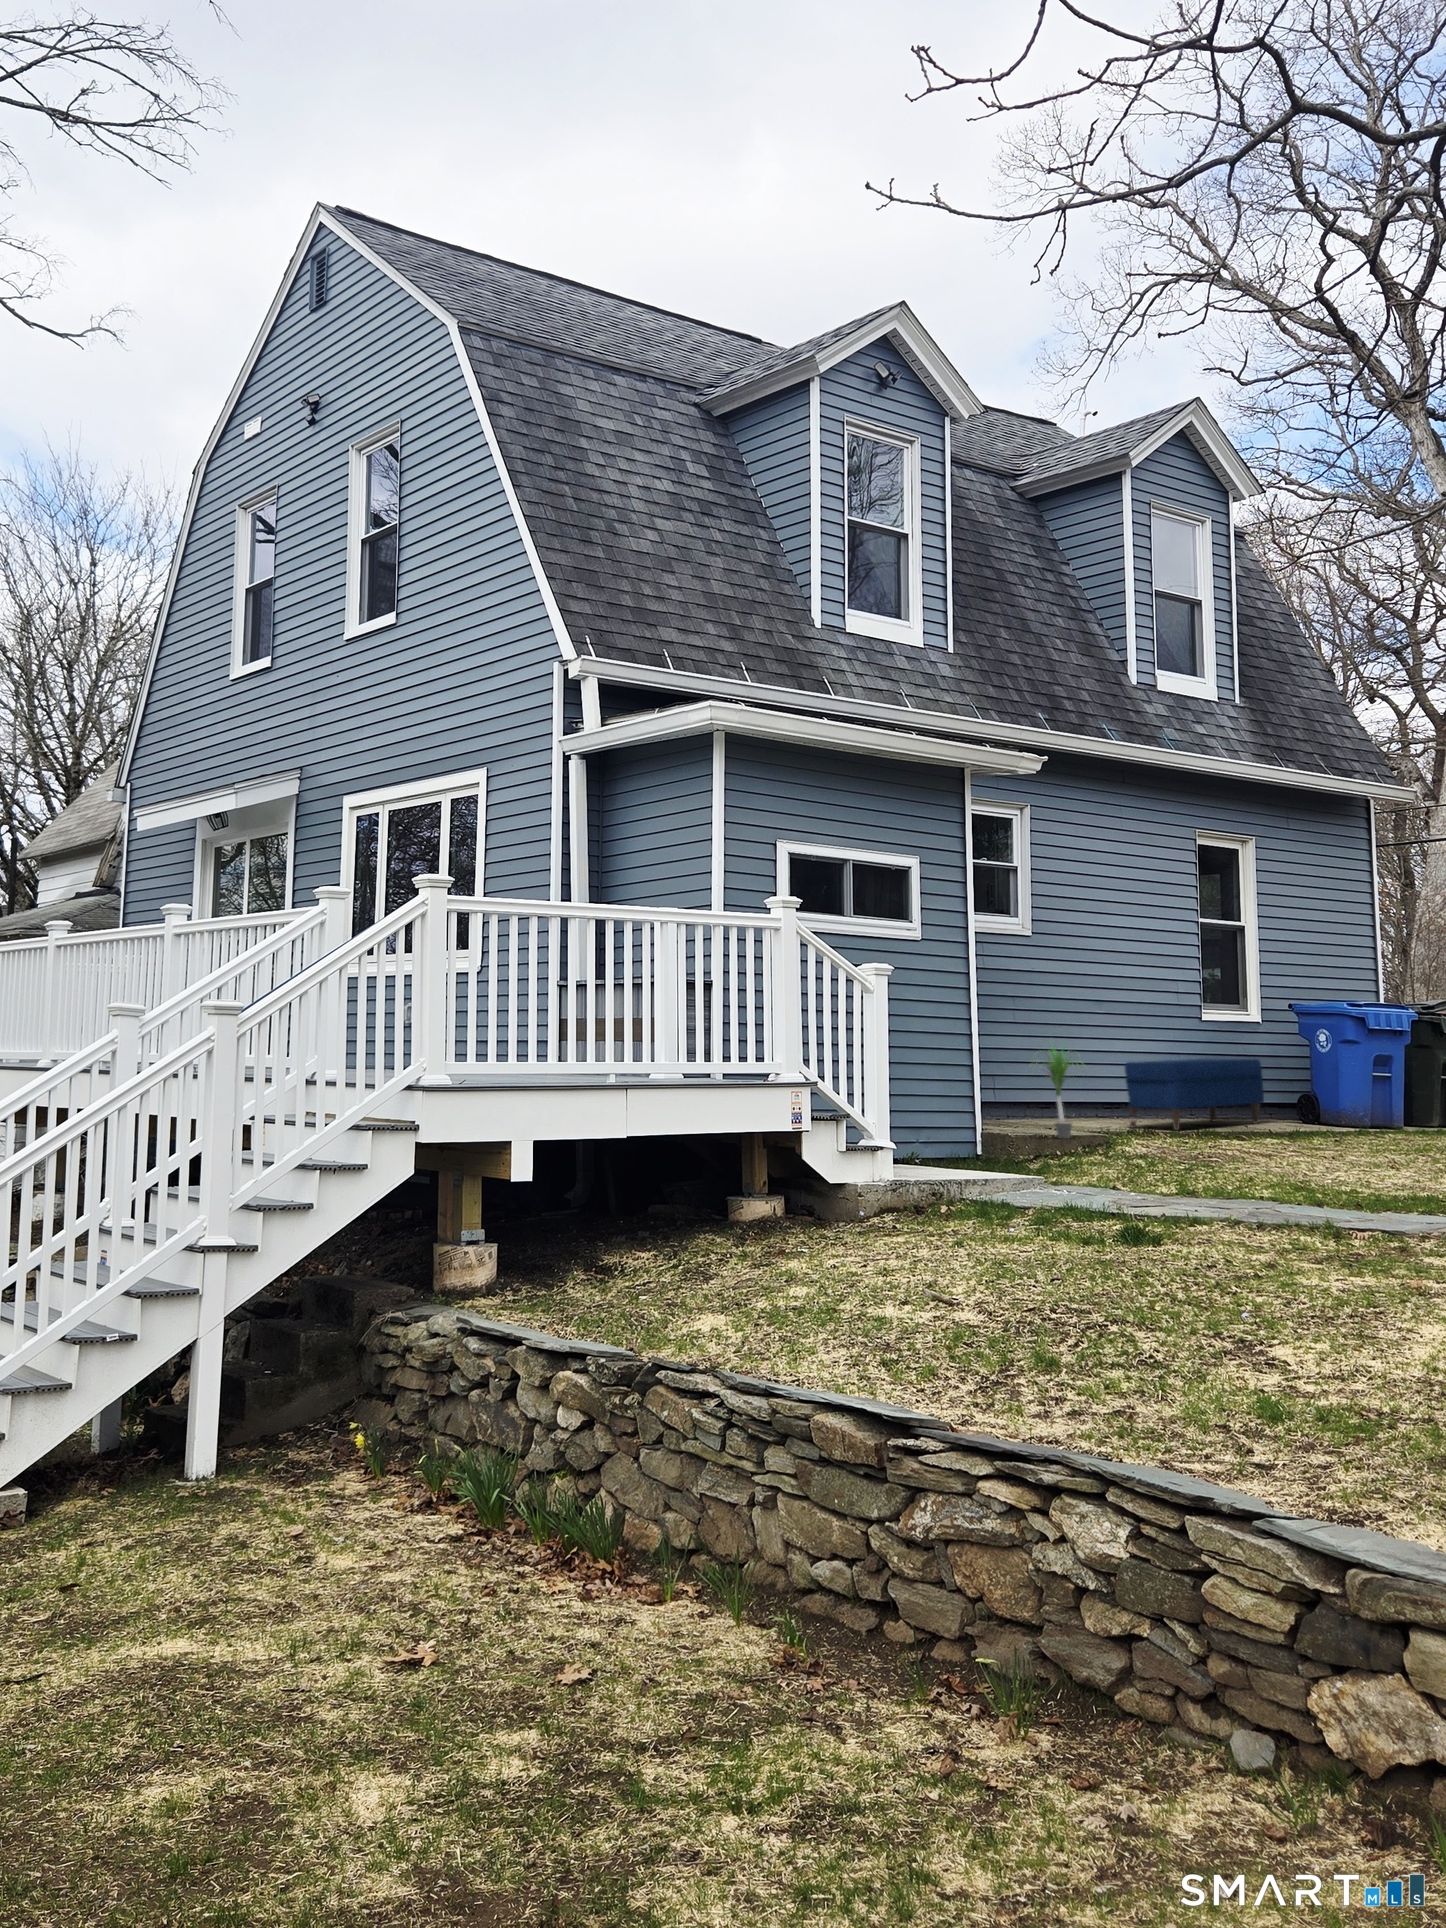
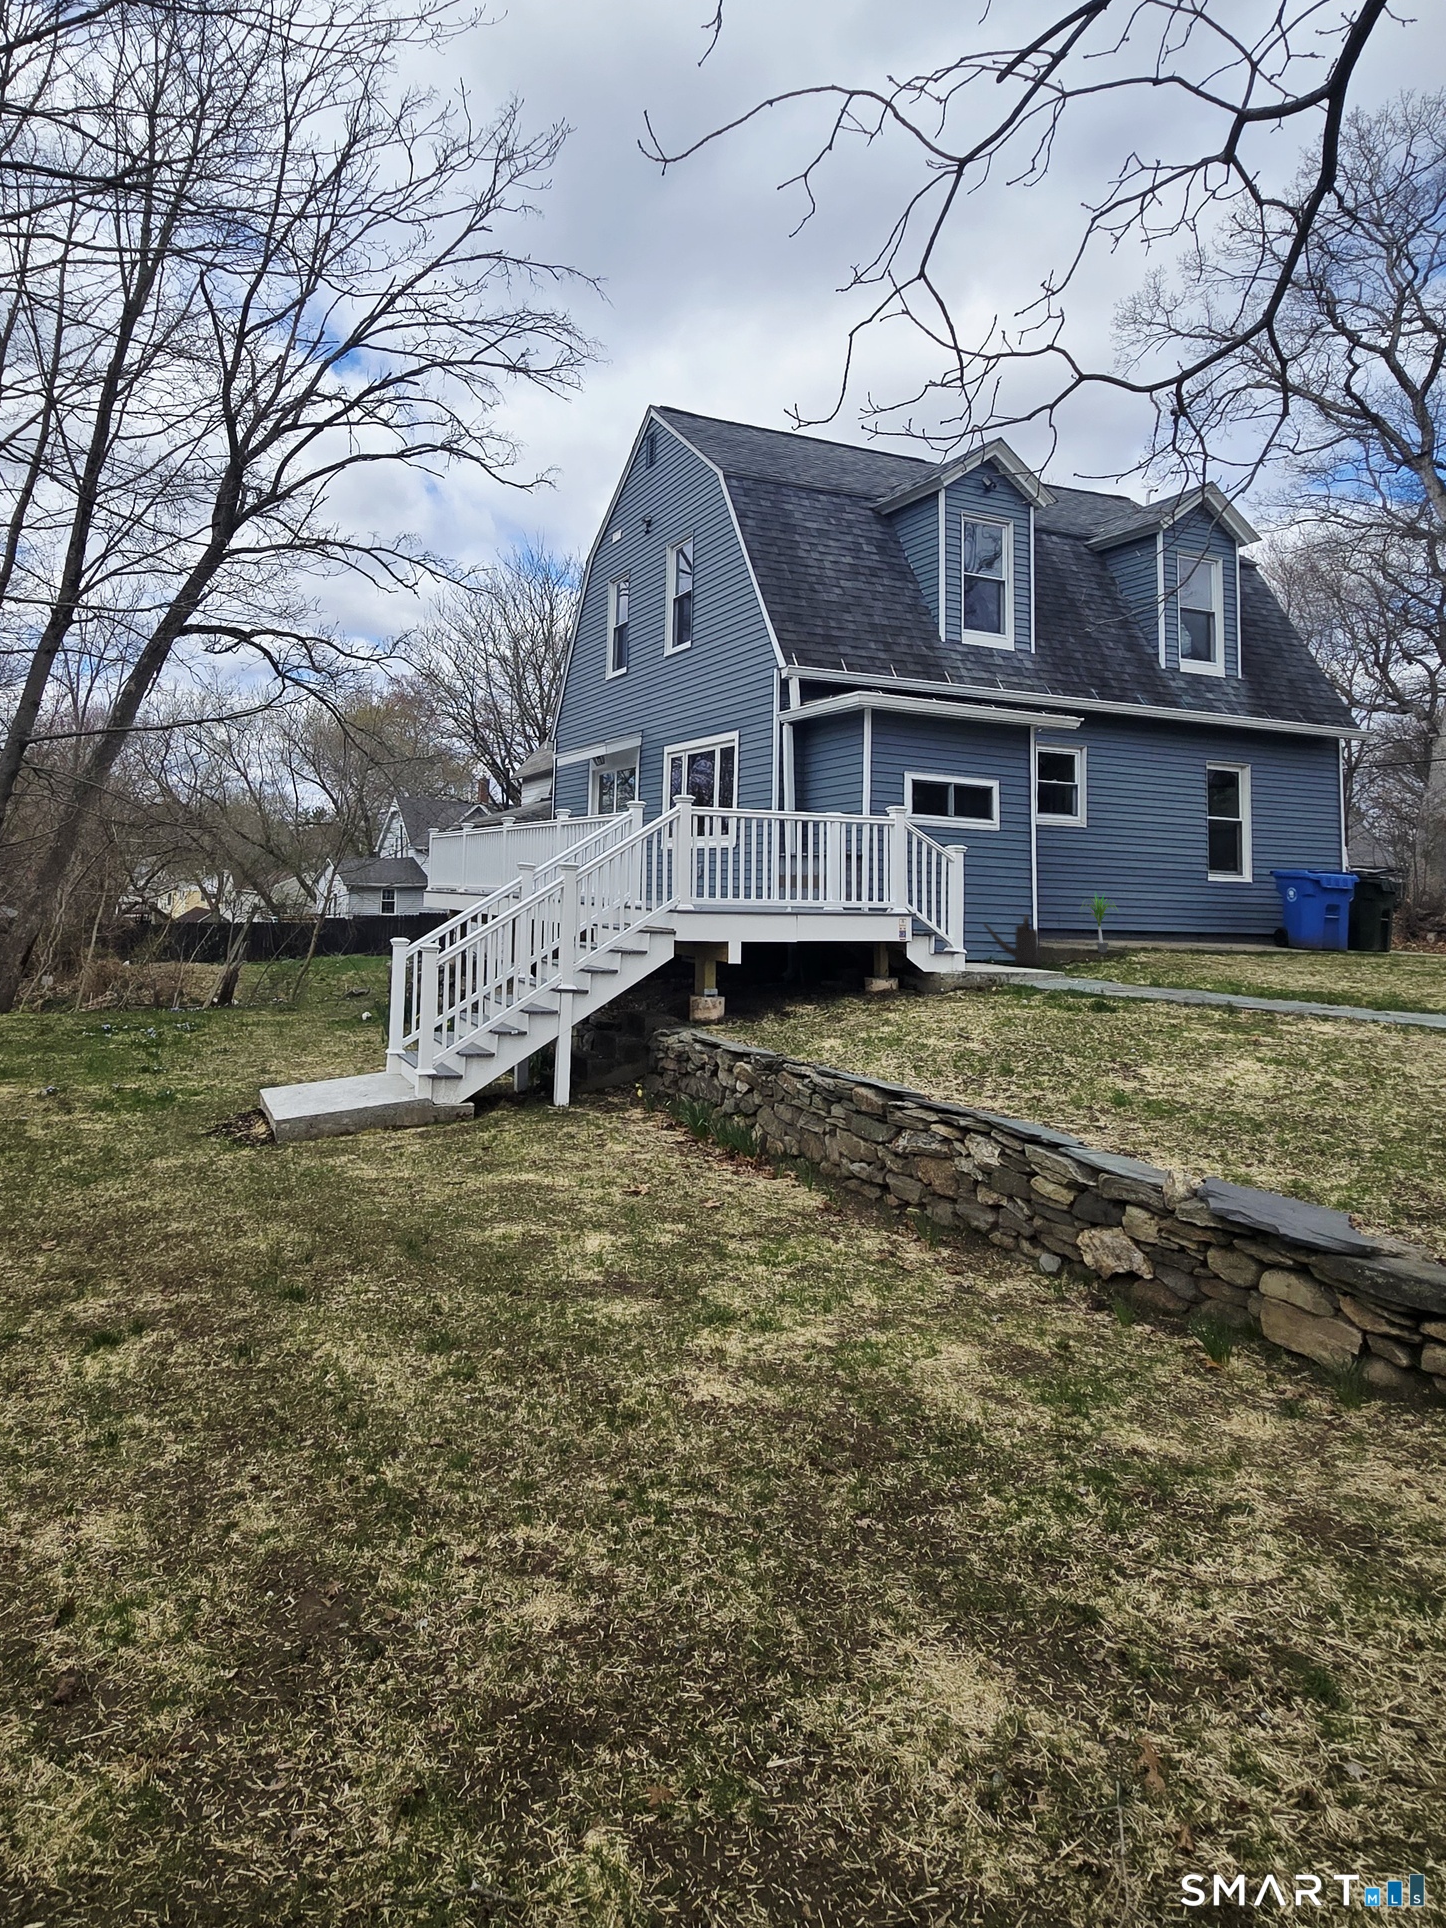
bench: present [1125,1059,1264,1130] -> none [1147,906,1247,950]
watering can: none [898,1080,1002,1166] -> present [984,916,1047,966]

